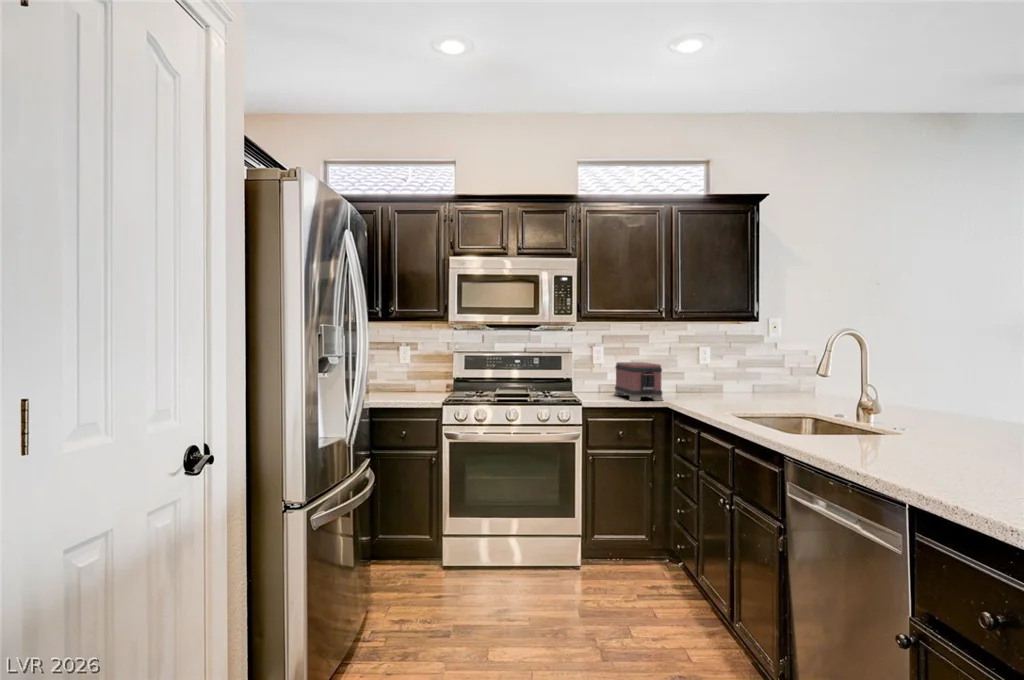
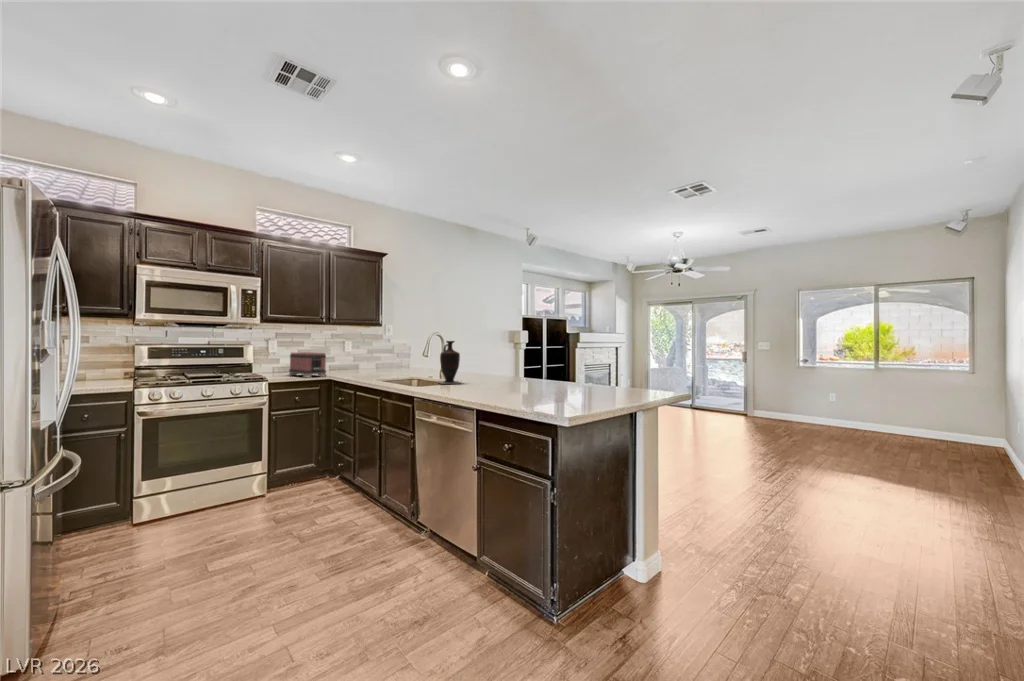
vase: none [865,352,935,457] -> present [438,341,462,384]

